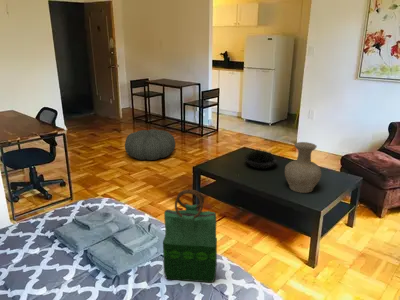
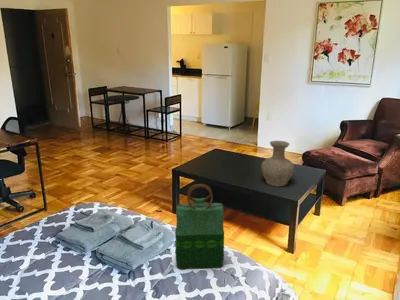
side table: none [144,88,179,126] -> present [104,95,139,133]
pouf: present [125,129,175,160] -> none [92,137,143,167]
succulent plant: present [245,150,277,169] -> none [221,149,251,168]

